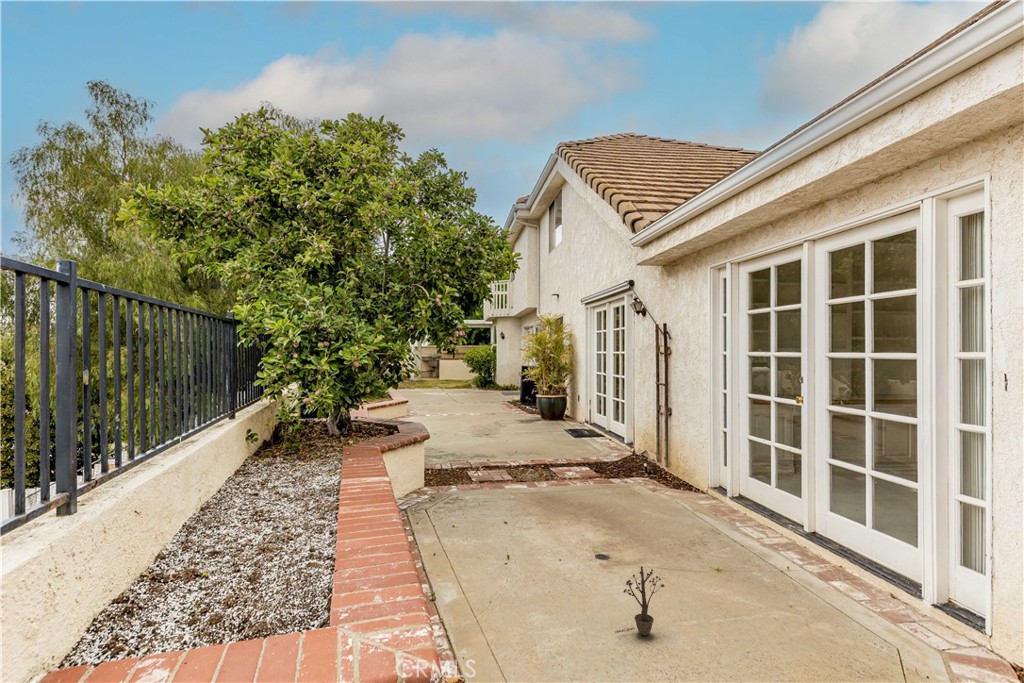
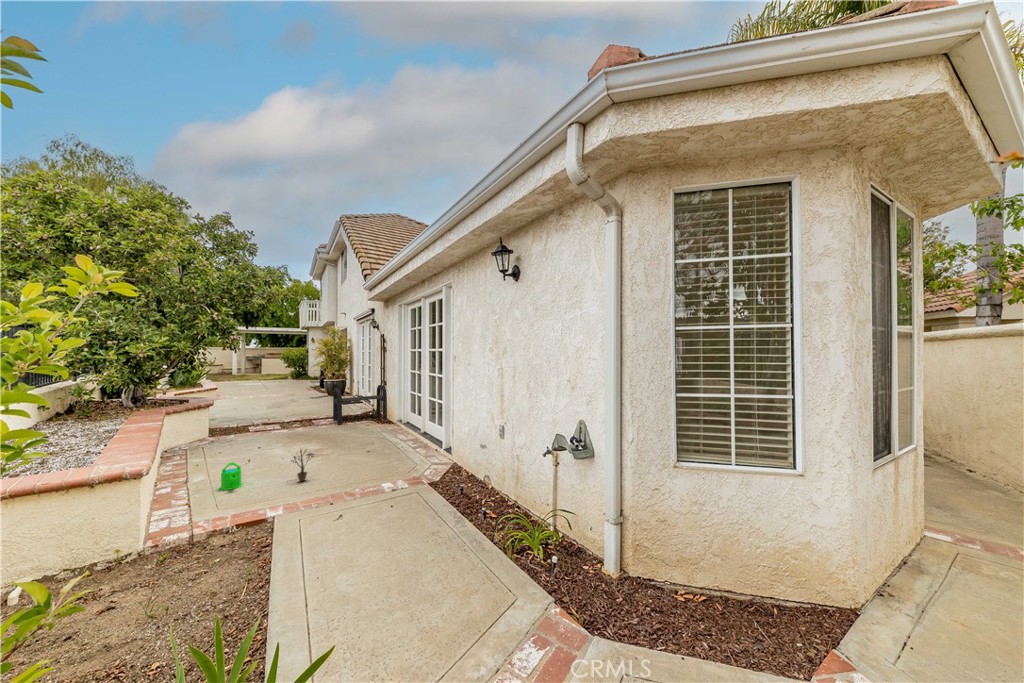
bench: none [589,417,682,484] -> present [333,385,387,425]
watering can: none [500,574,535,629] -> present [220,462,242,490]

